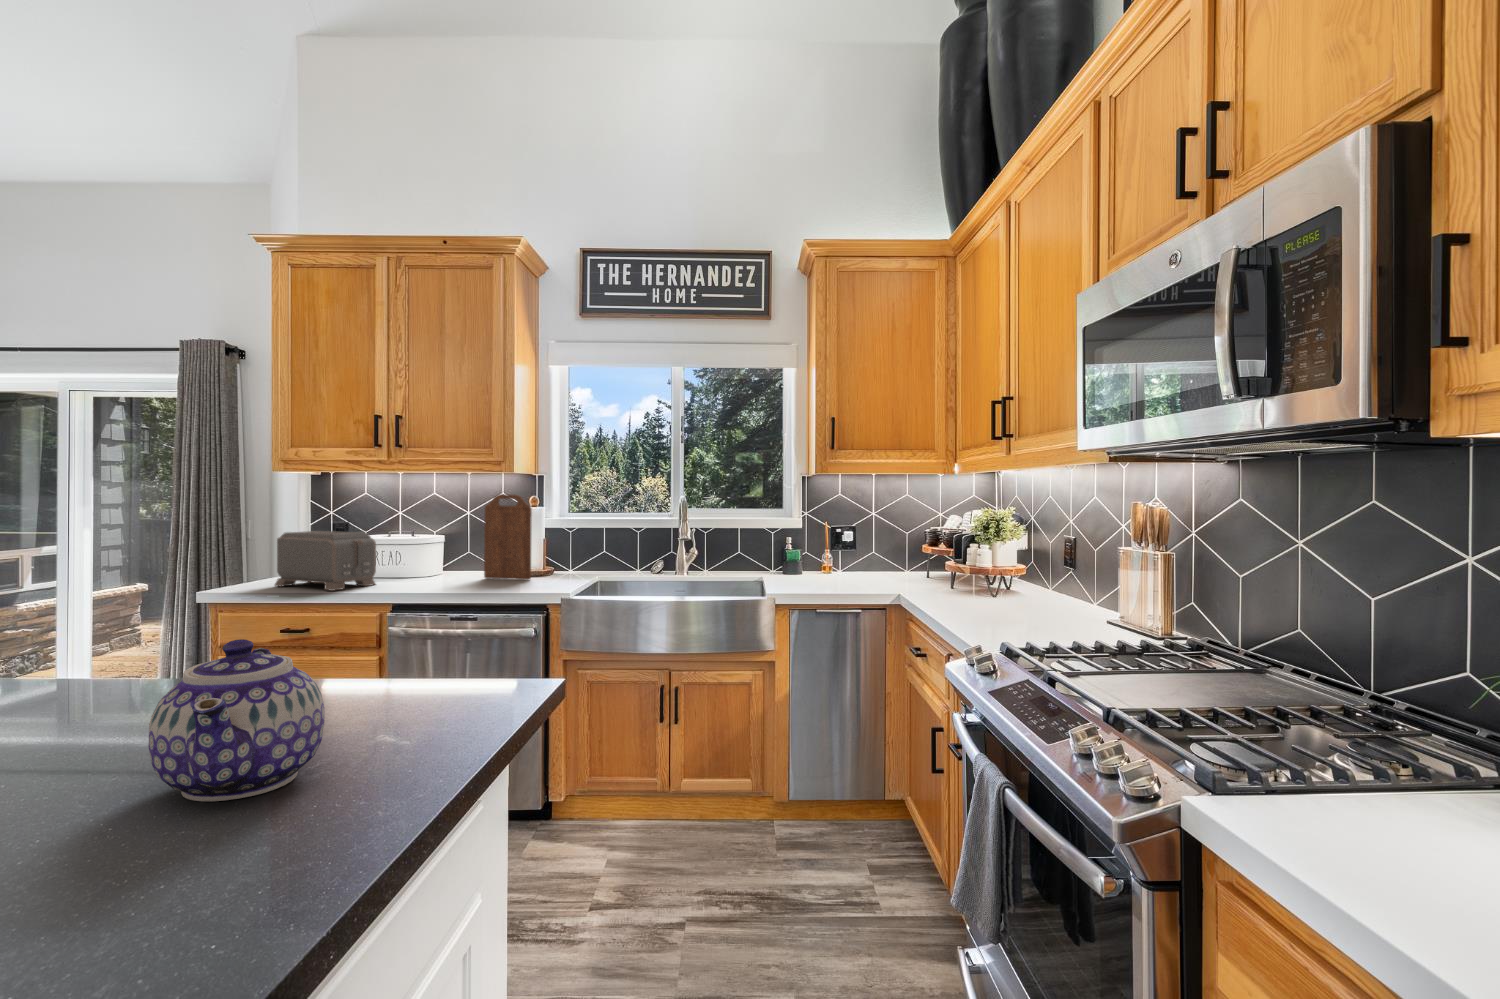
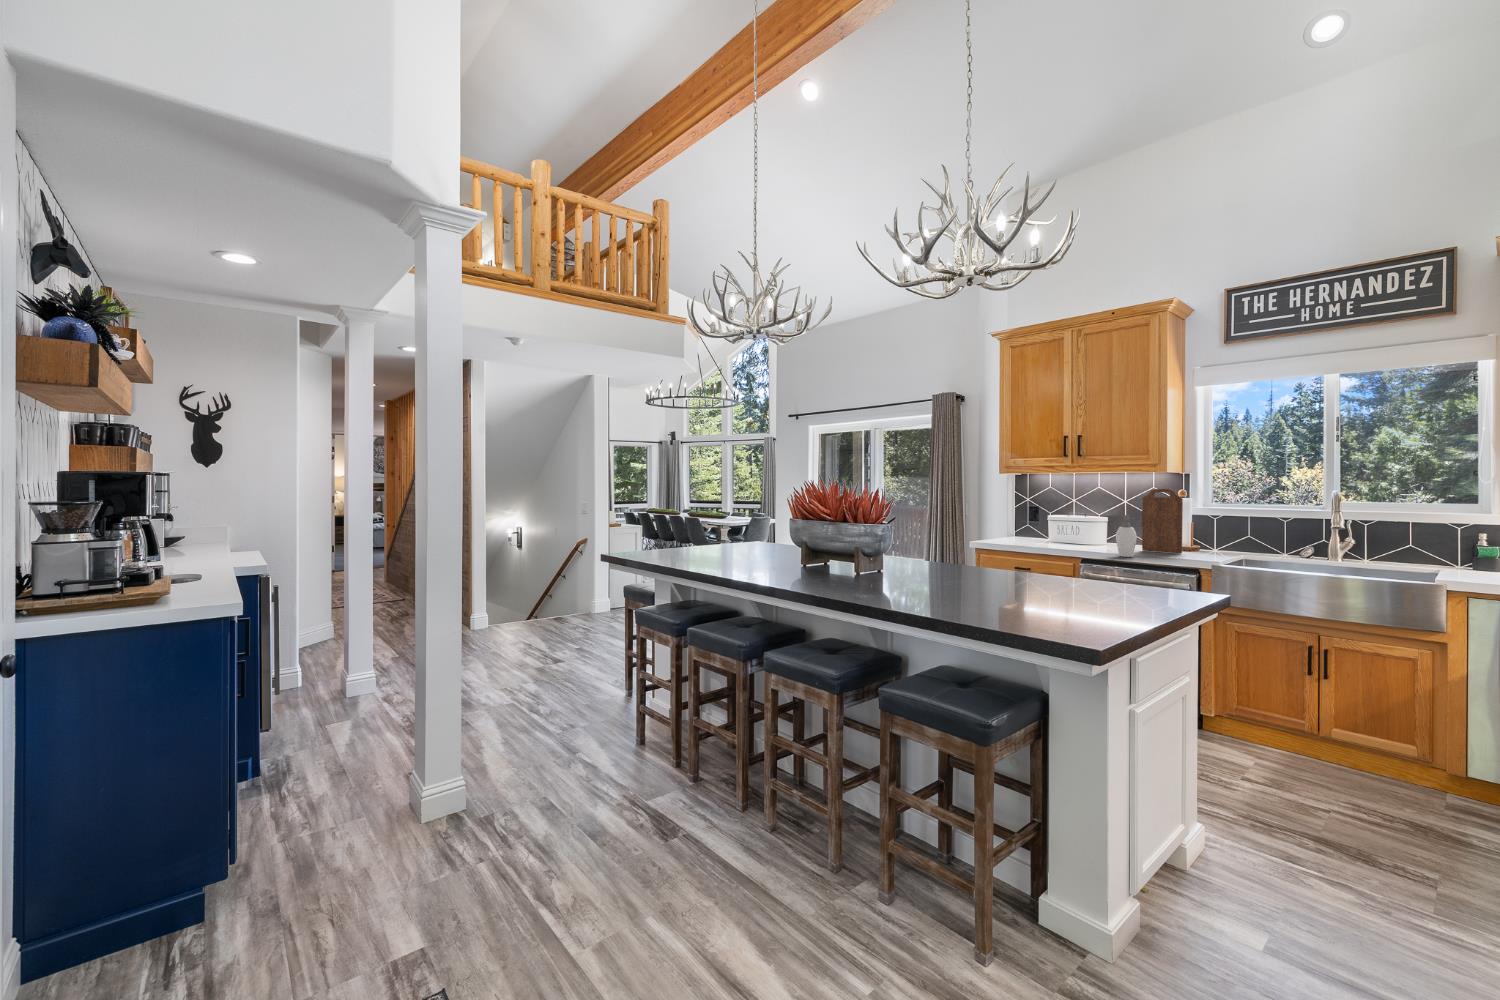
toaster: present [275,531,376,591] -> none [1001,513,1064,551]
soap dispenser: none [445,531,473,591] -> present [1116,515,1137,557]
teapot: present [149,639,325,801] -> none [1061,551,1125,610]

